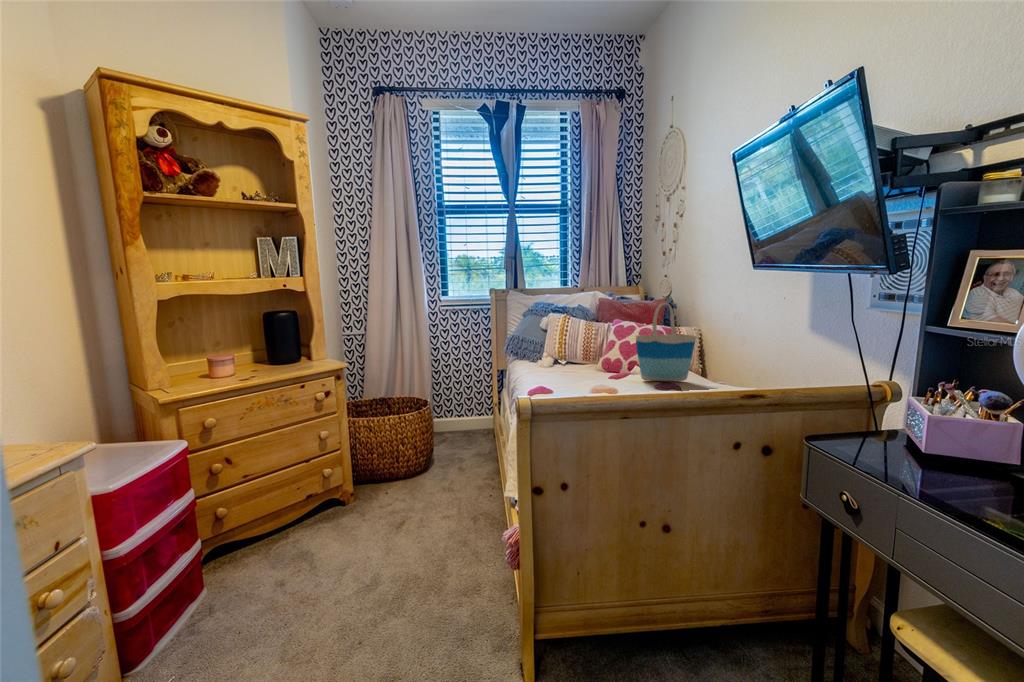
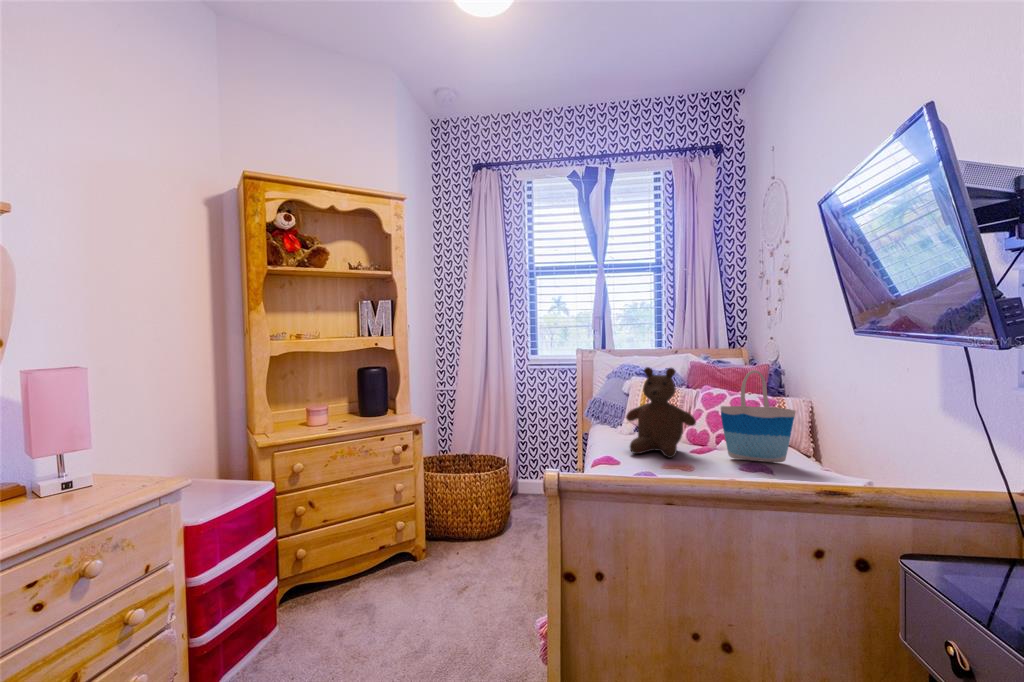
teddy bear: none [551,302,614,384] -> present [626,367,696,458]

